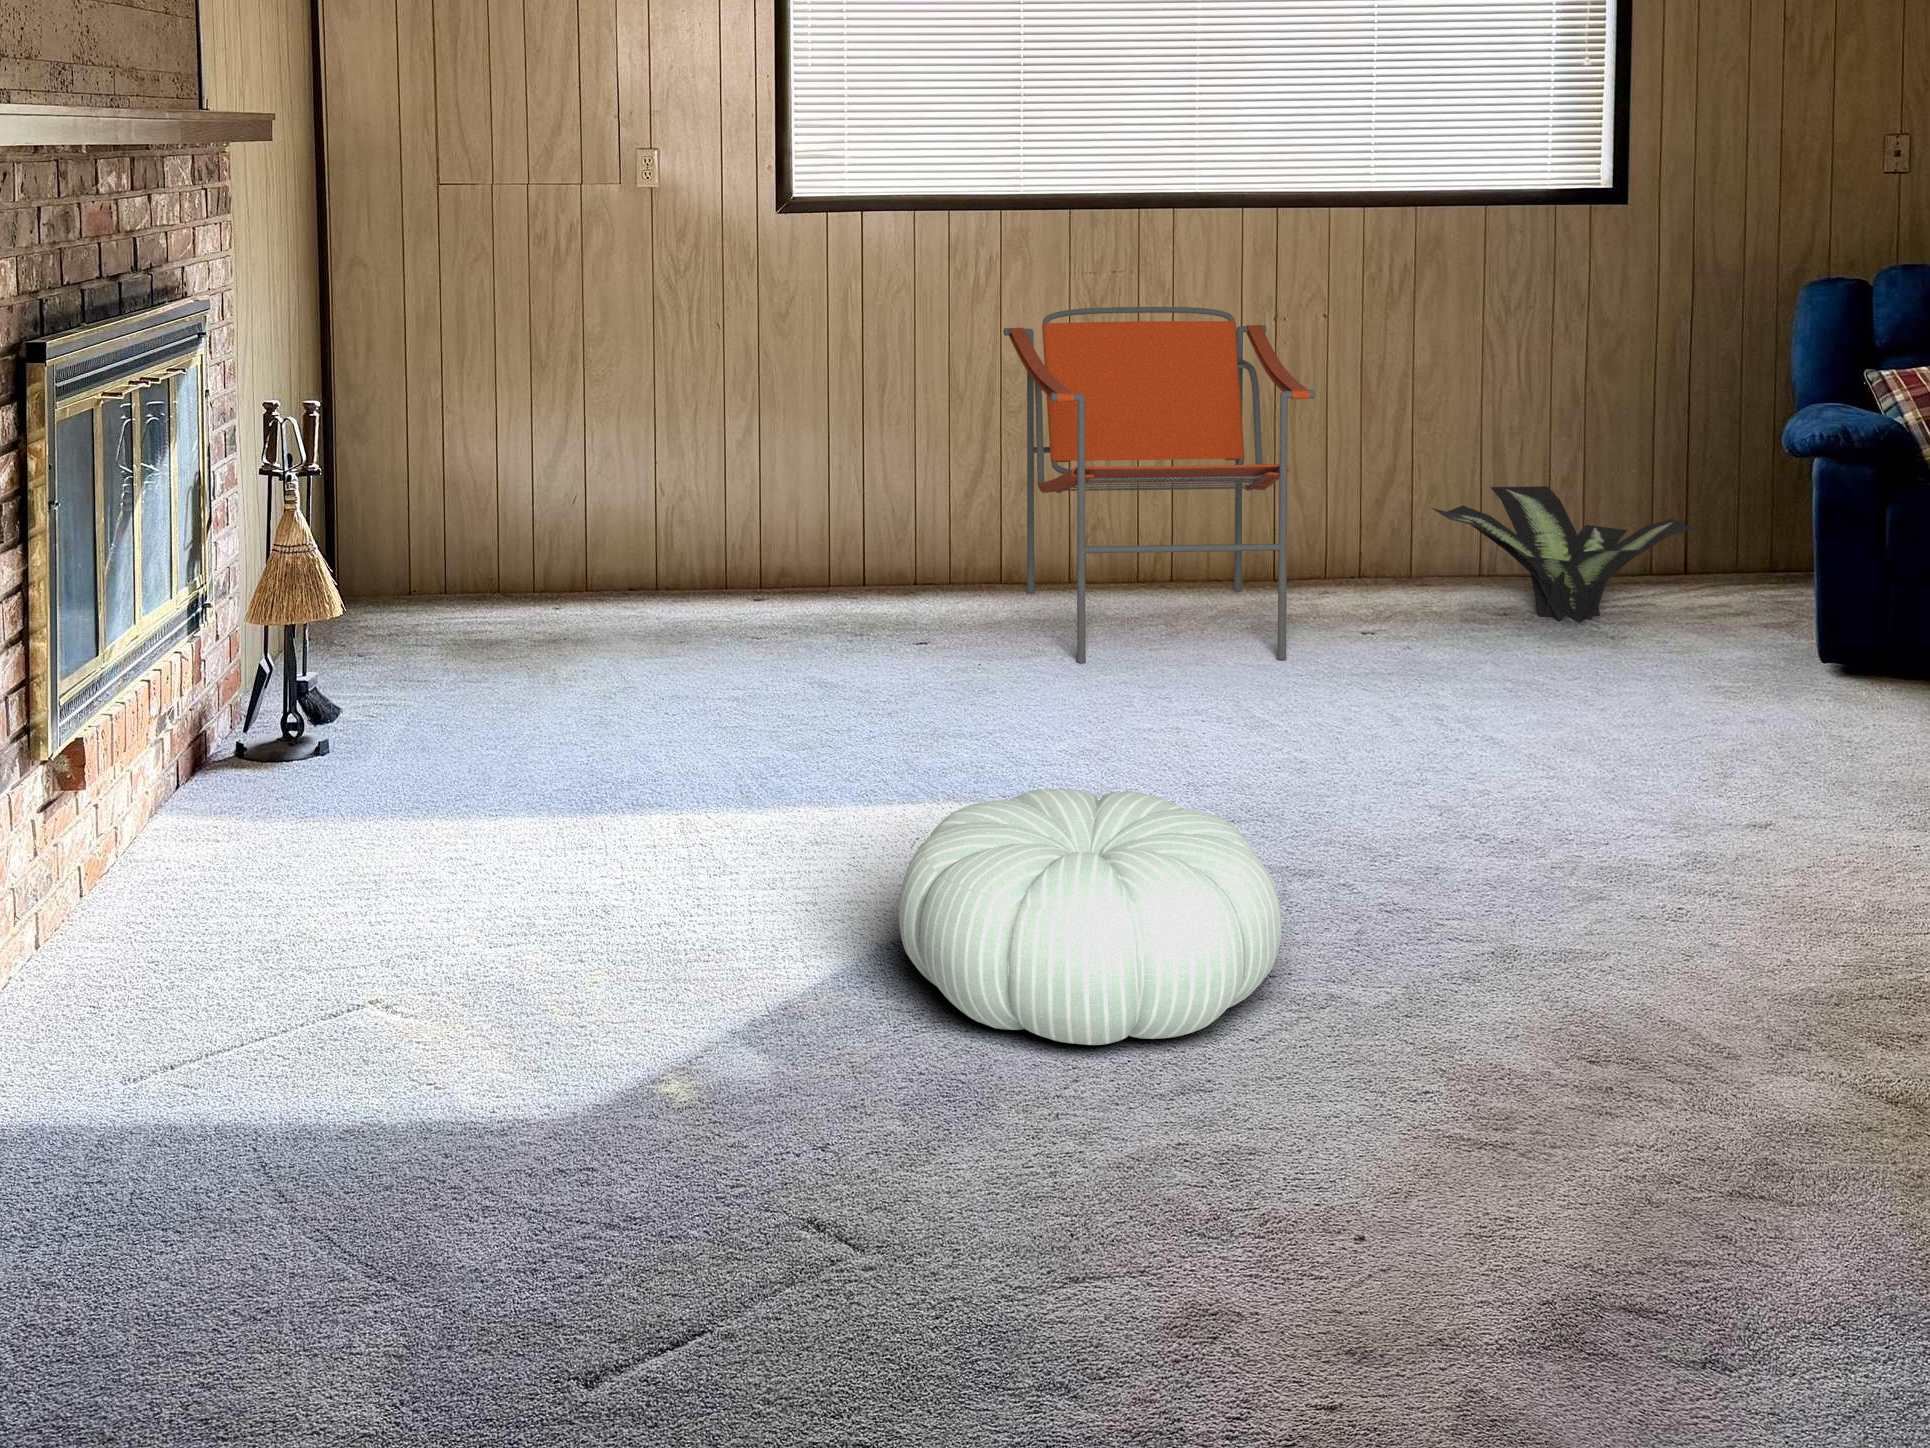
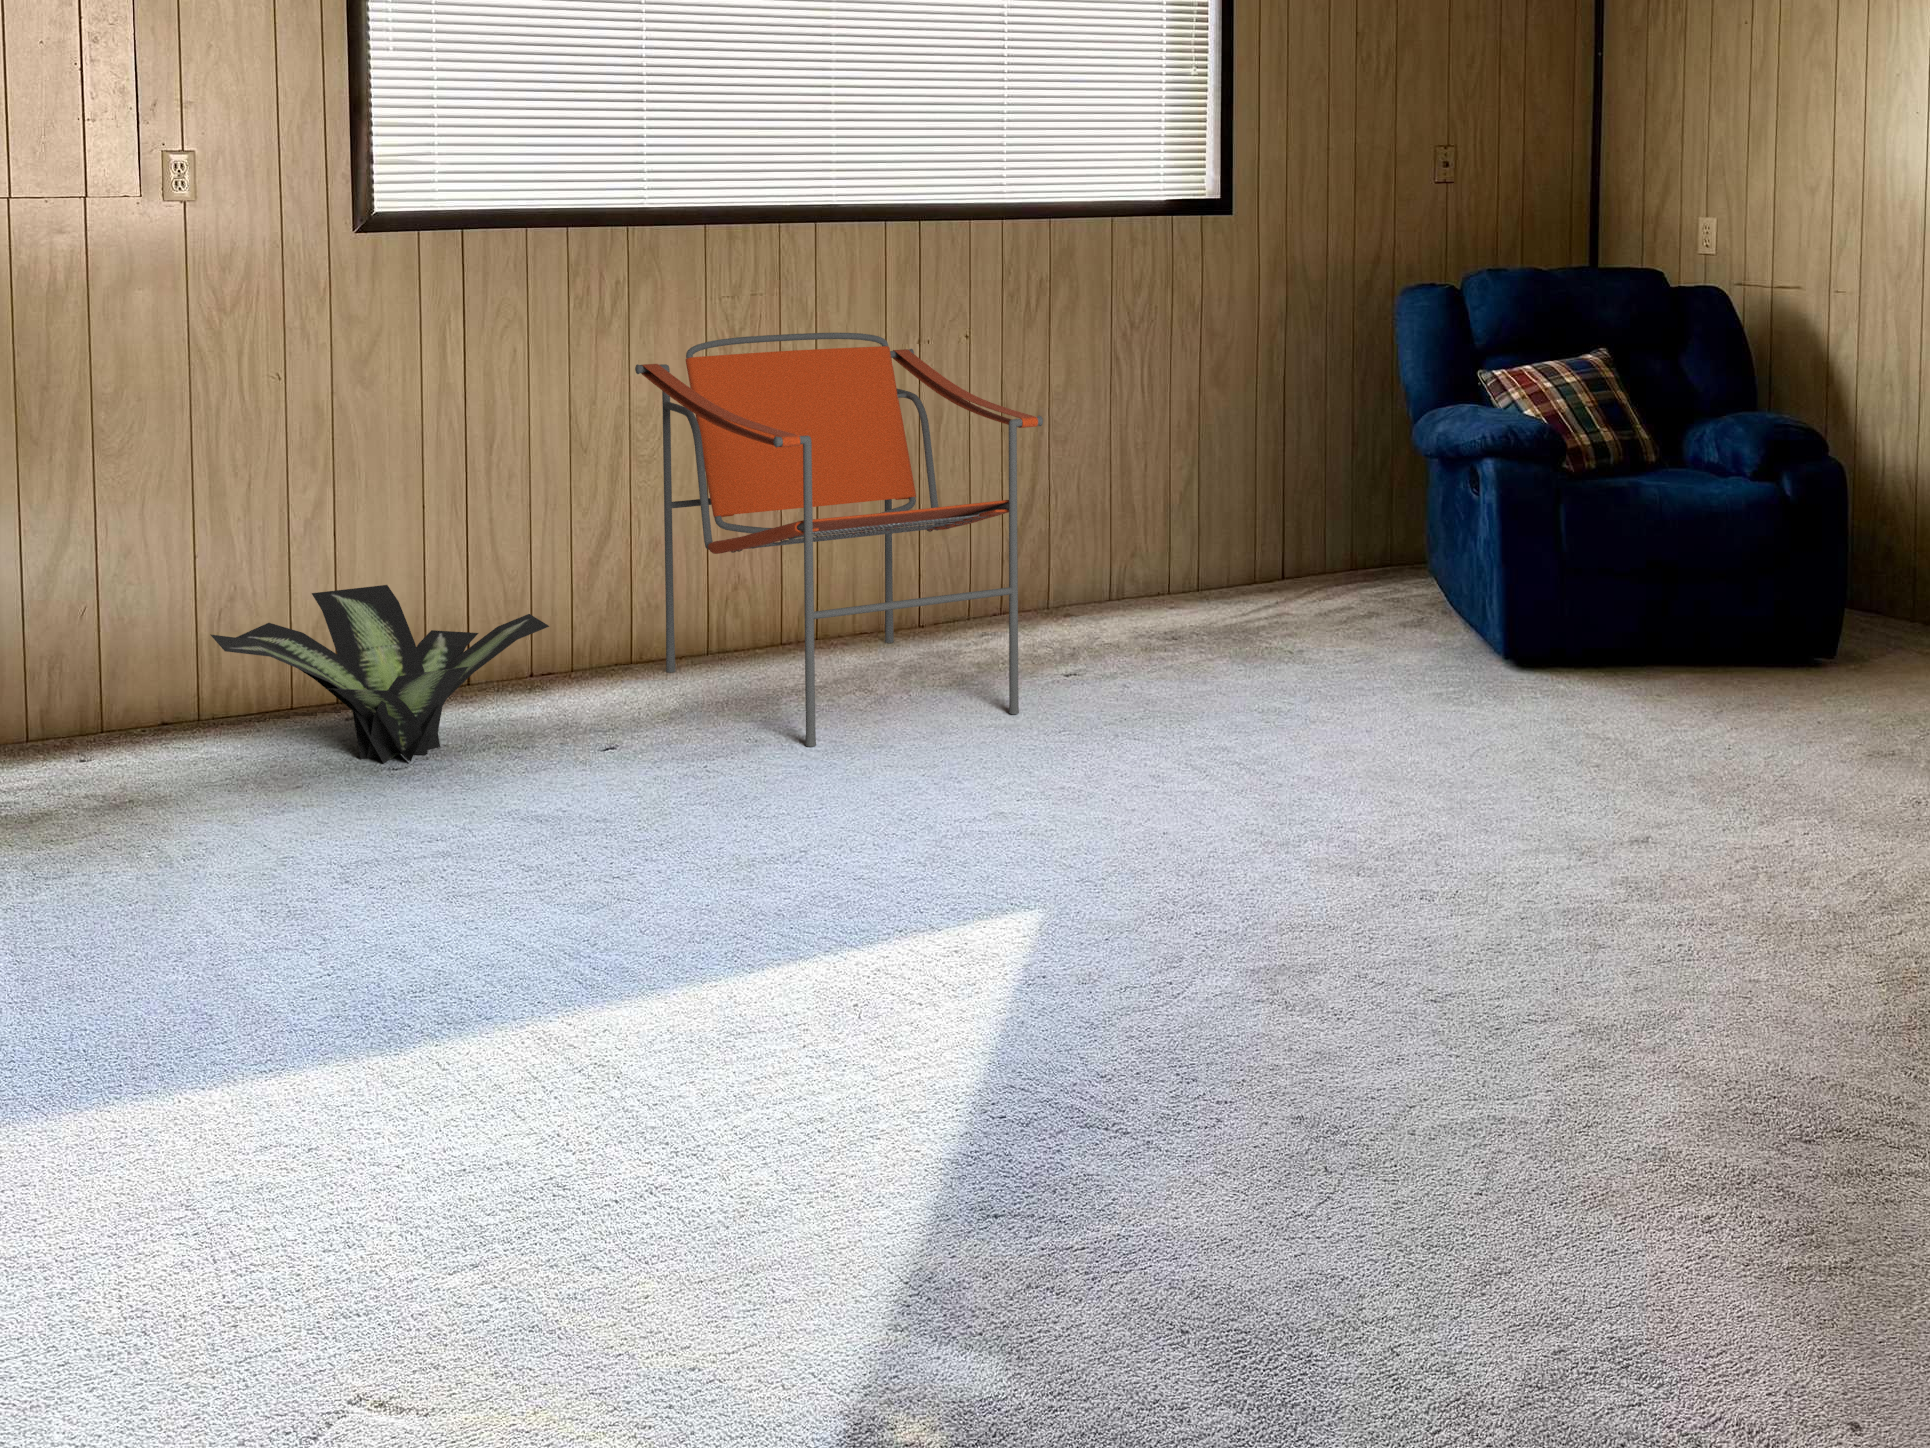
potted plant: present [1431,486,1694,623] -> present [211,585,549,763]
pouf: present [899,789,1282,1045] -> none [1000,893,1447,1213]

